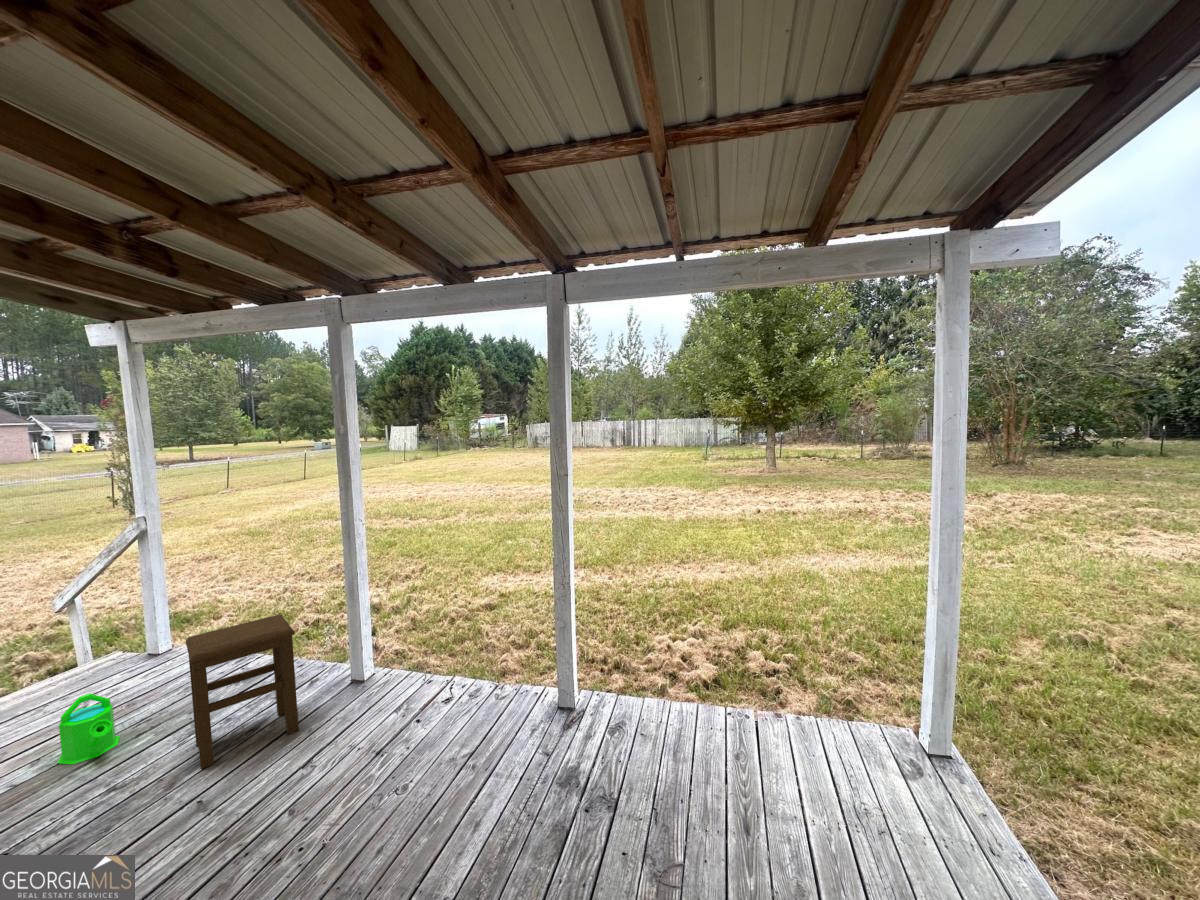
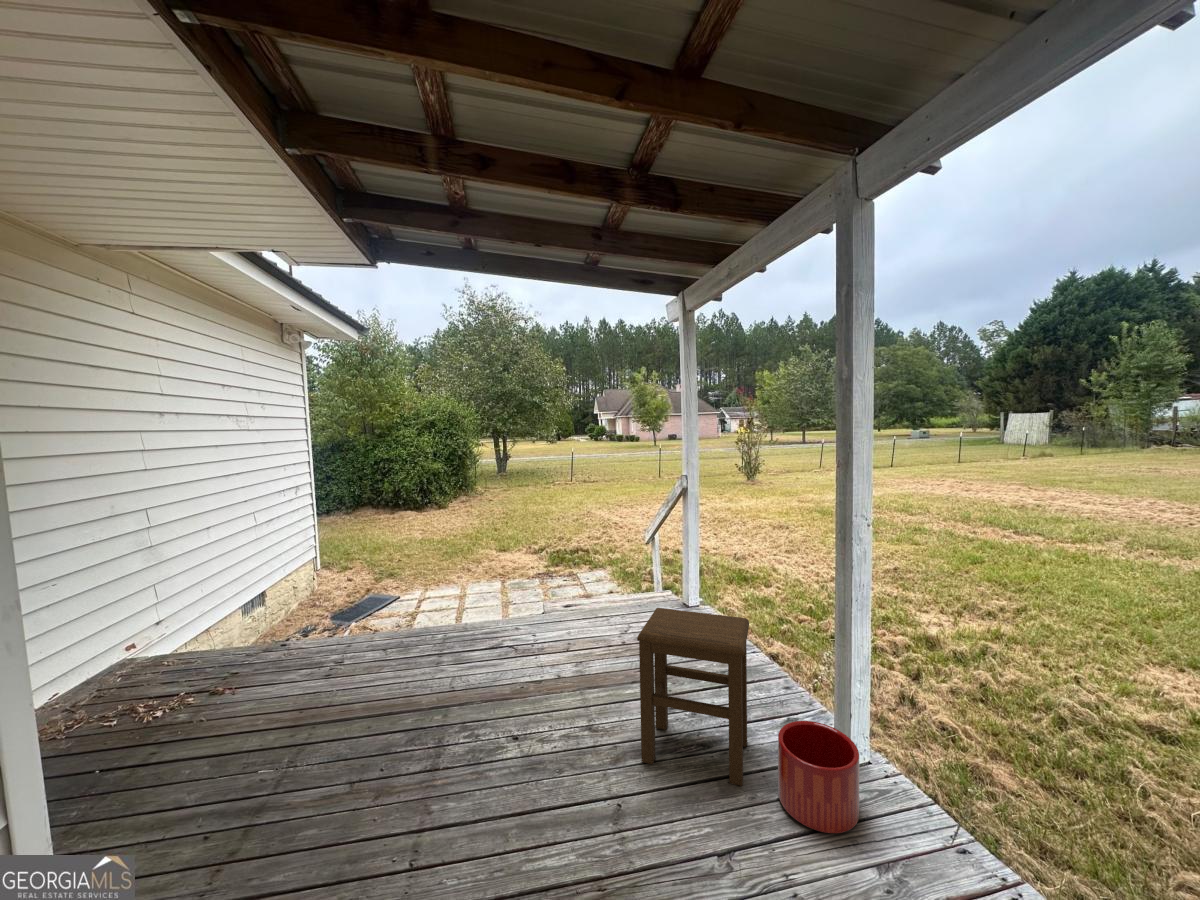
planter: none [323,658,379,722] -> present [778,721,859,833]
watering can: present [58,693,120,764] -> none [585,625,626,685]

